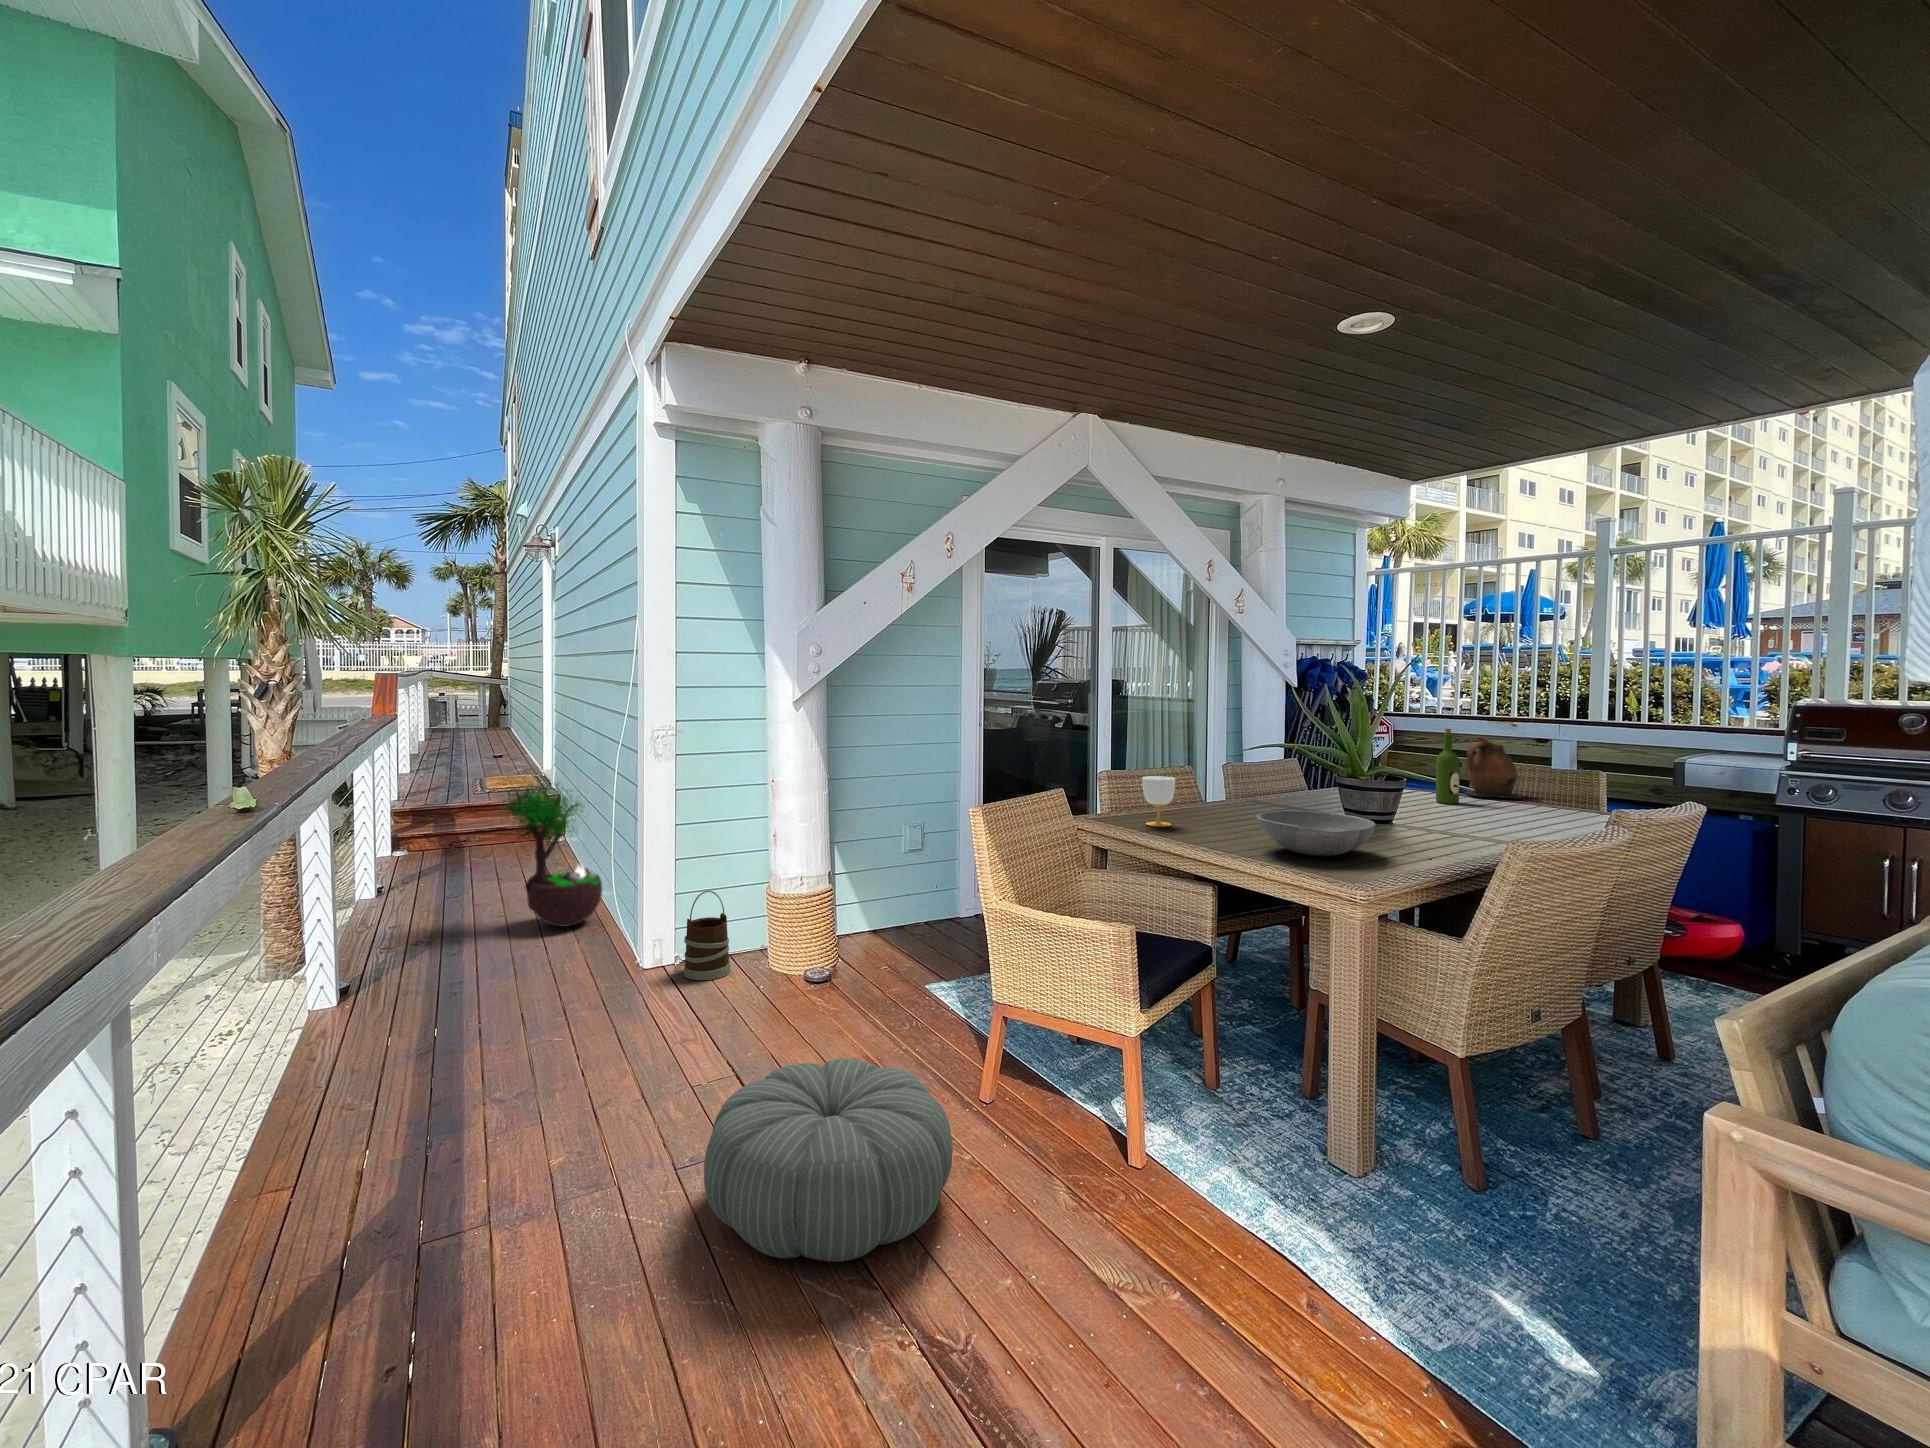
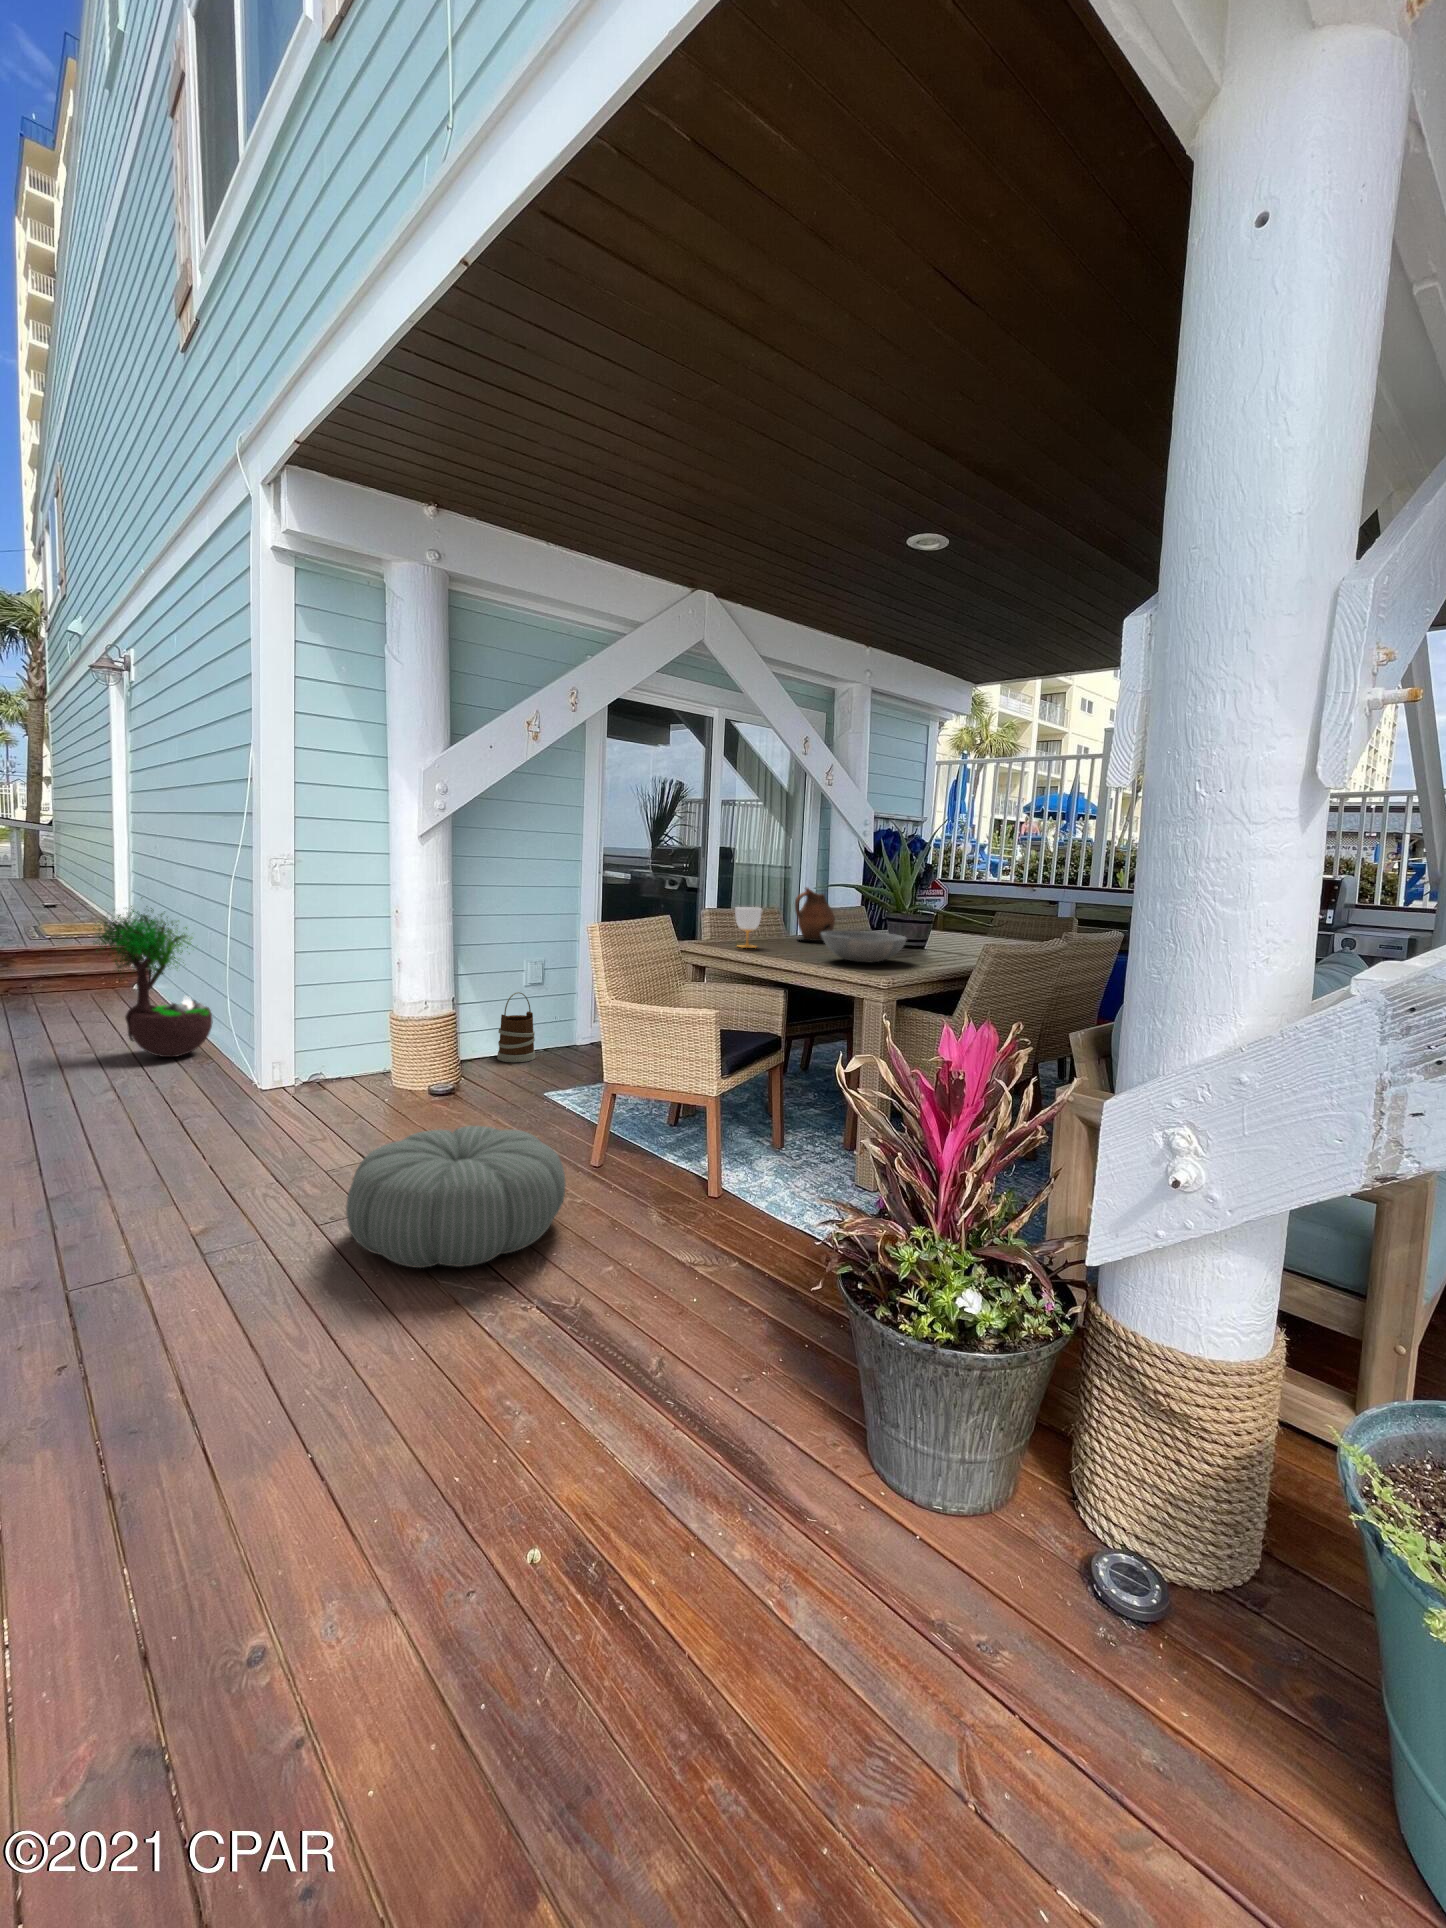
wine bottle: present [1436,729,1459,804] -> none [964,879,981,938]
ceramic pitcher: present [1467,737,1521,799] -> present [795,887,835,941]
wooden bucket: present [684,891,731,980] -> present [497,992,536,1062]

